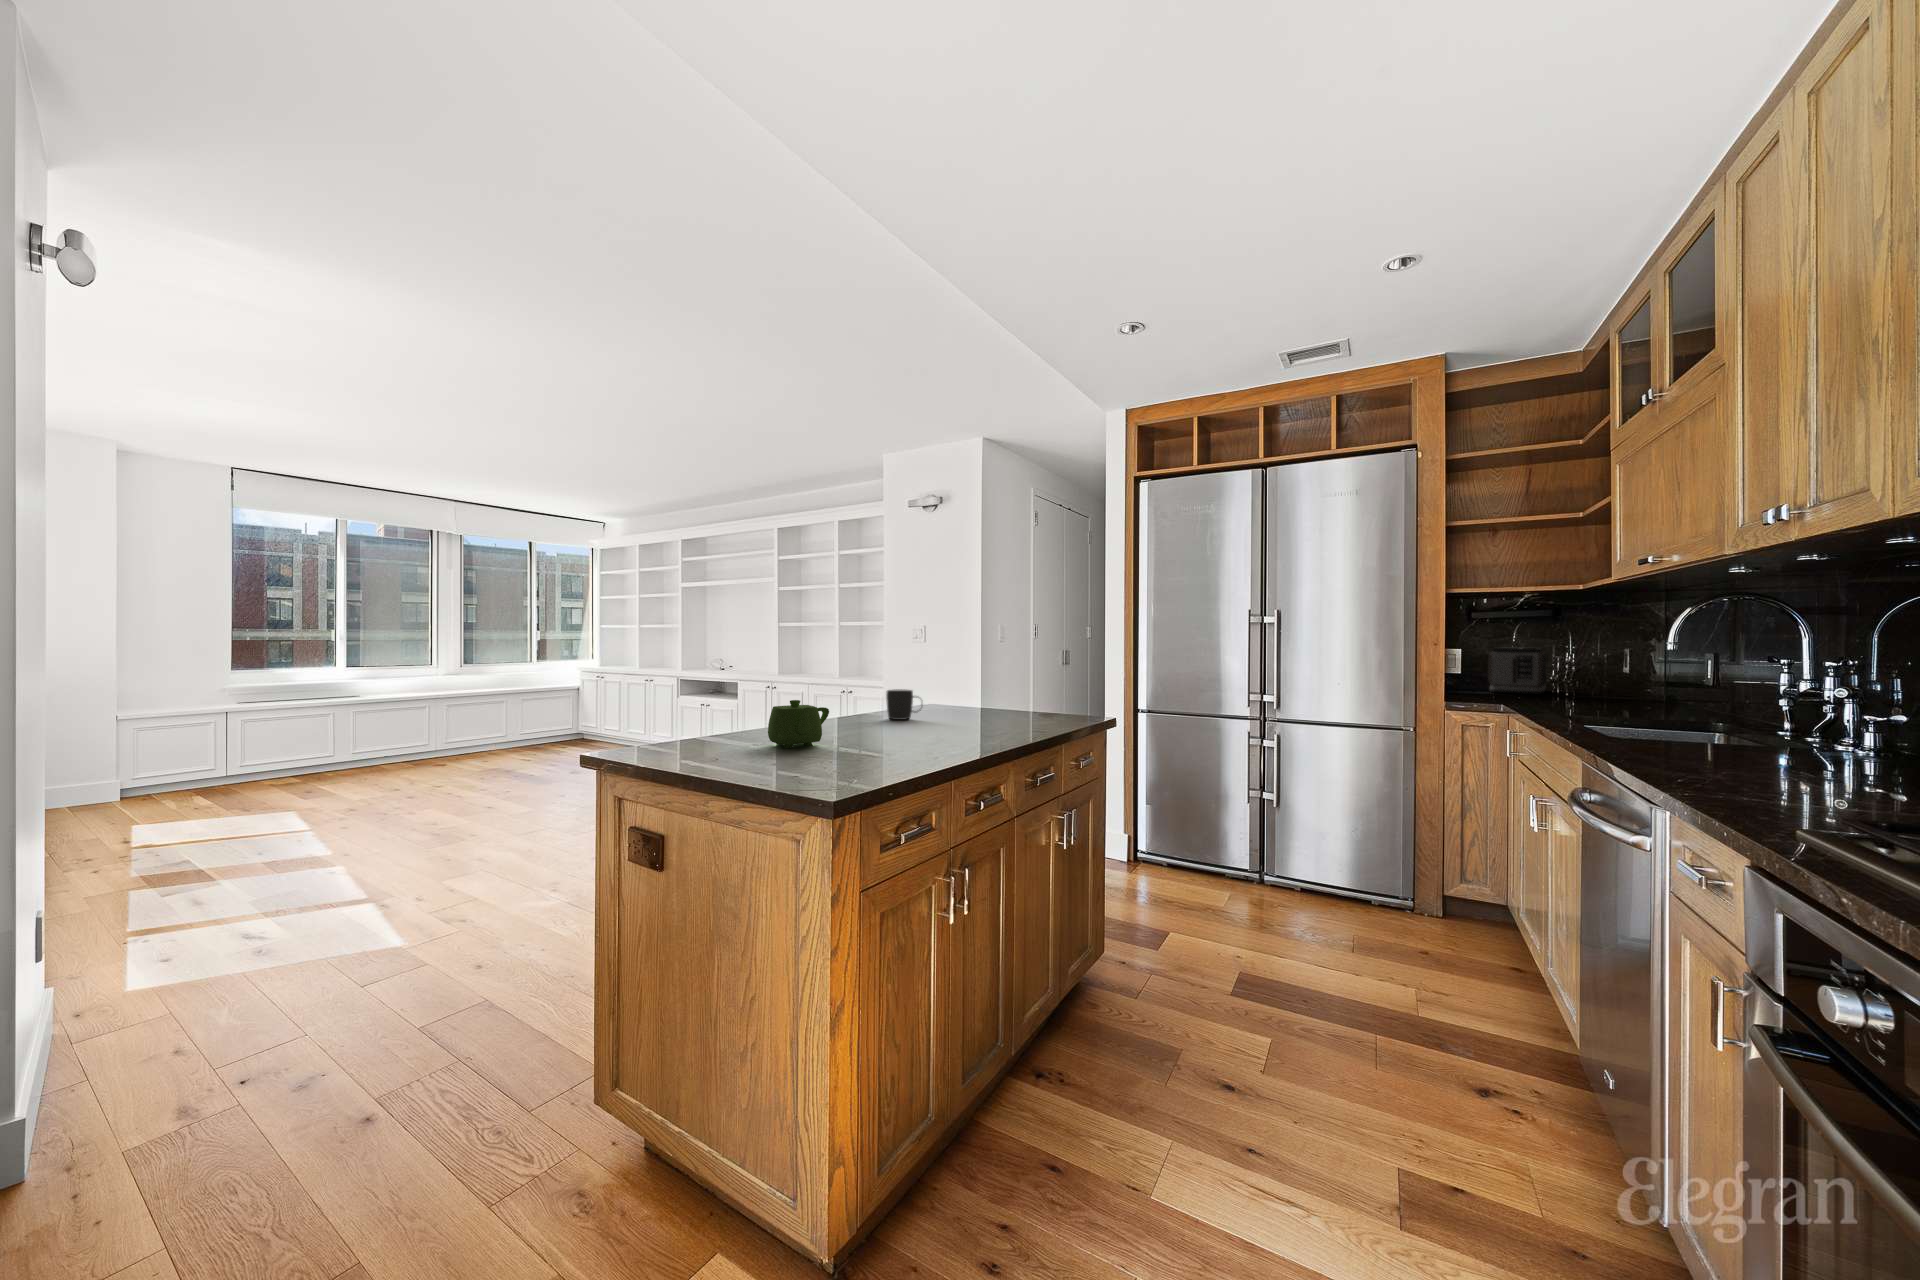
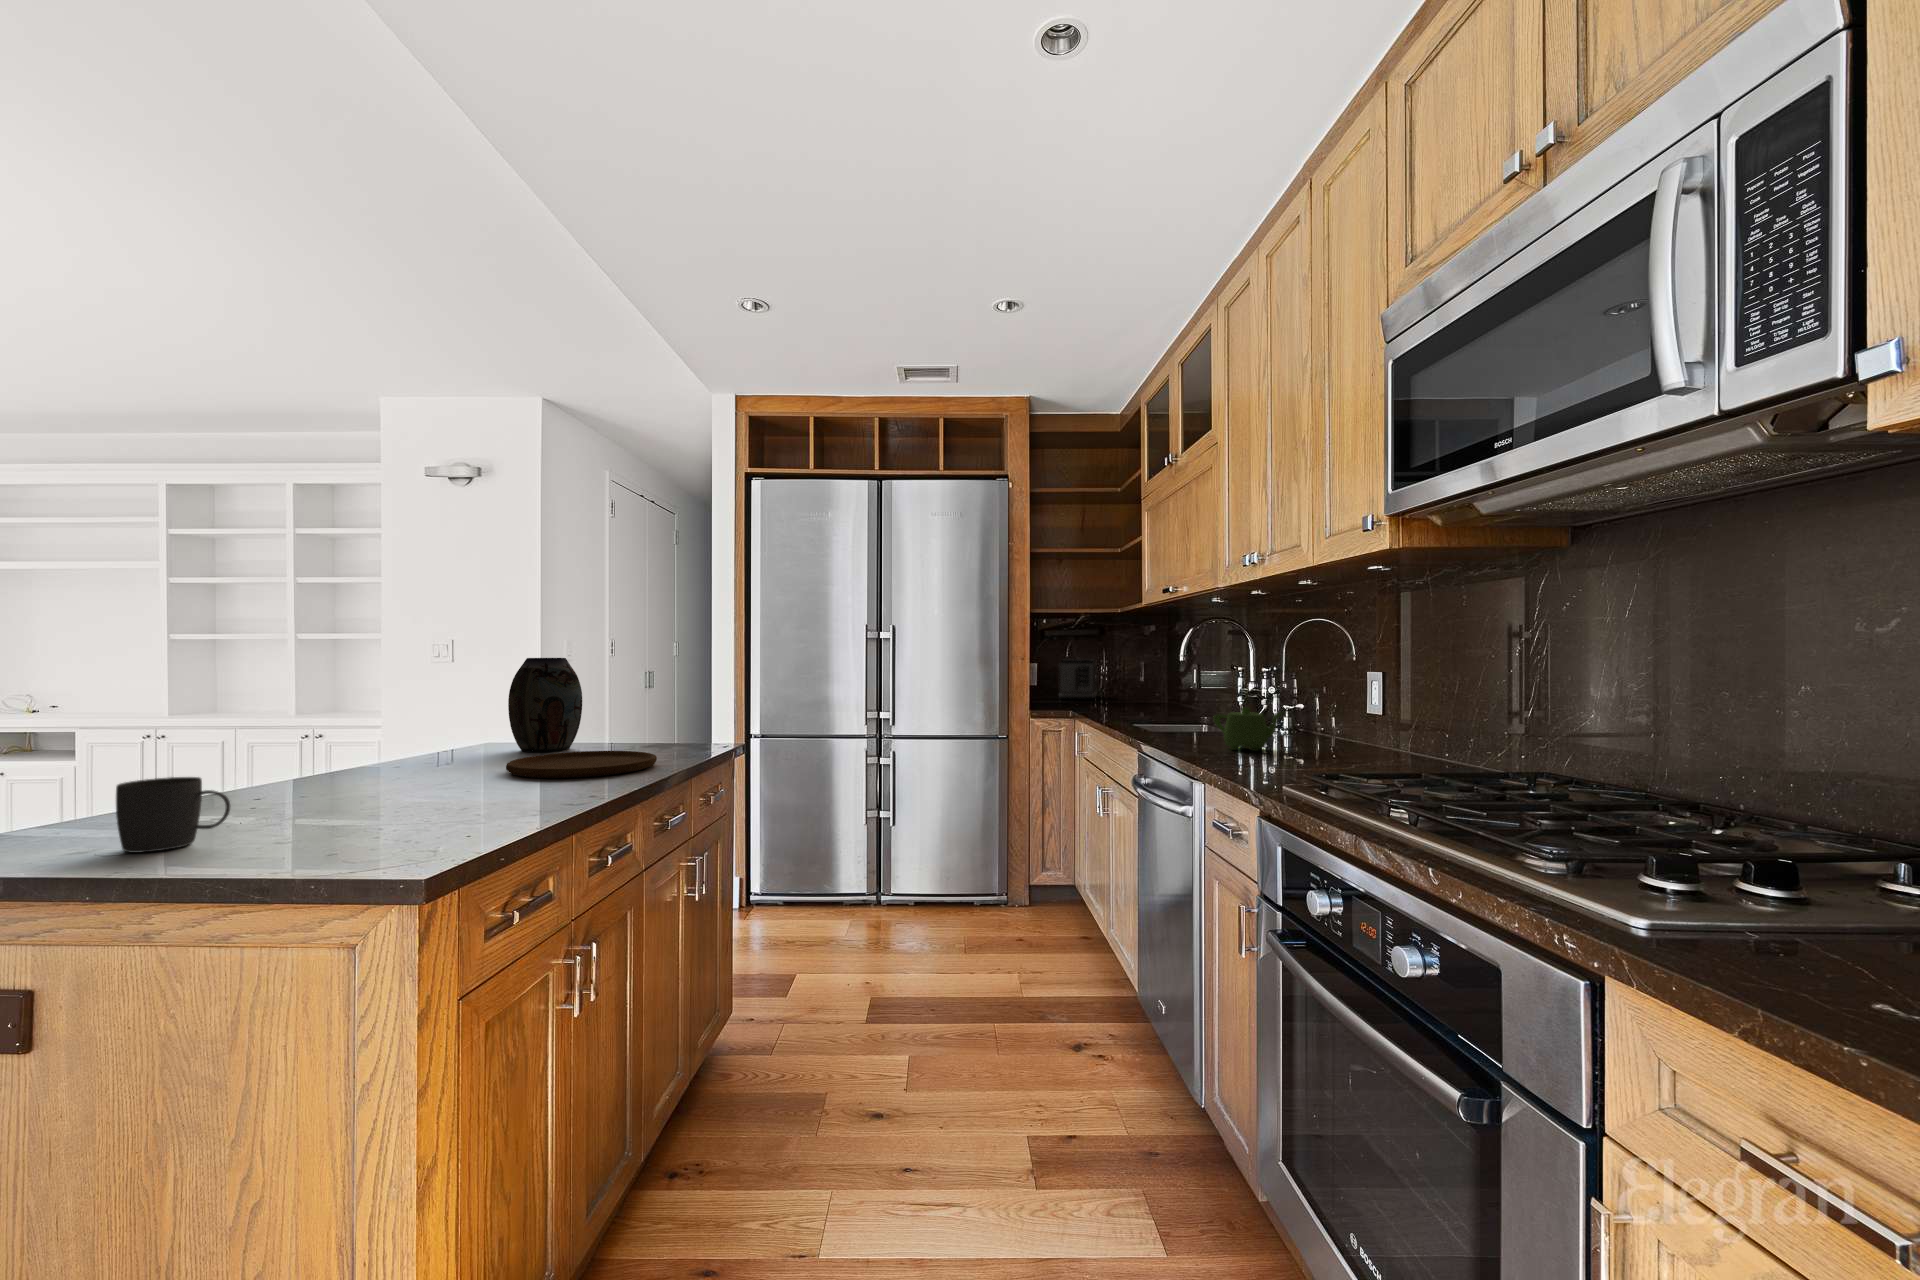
vase: none [939,640,991,714] -> present [508,658,582,752]
mug: present [886,689,917,720] -> present [116,777,230,853]
teapot: present [768,700,829,748] -> present [1213,707,1283,751]
cutting board: none [927,716,1037,736] -> present [506,751,657,778]

